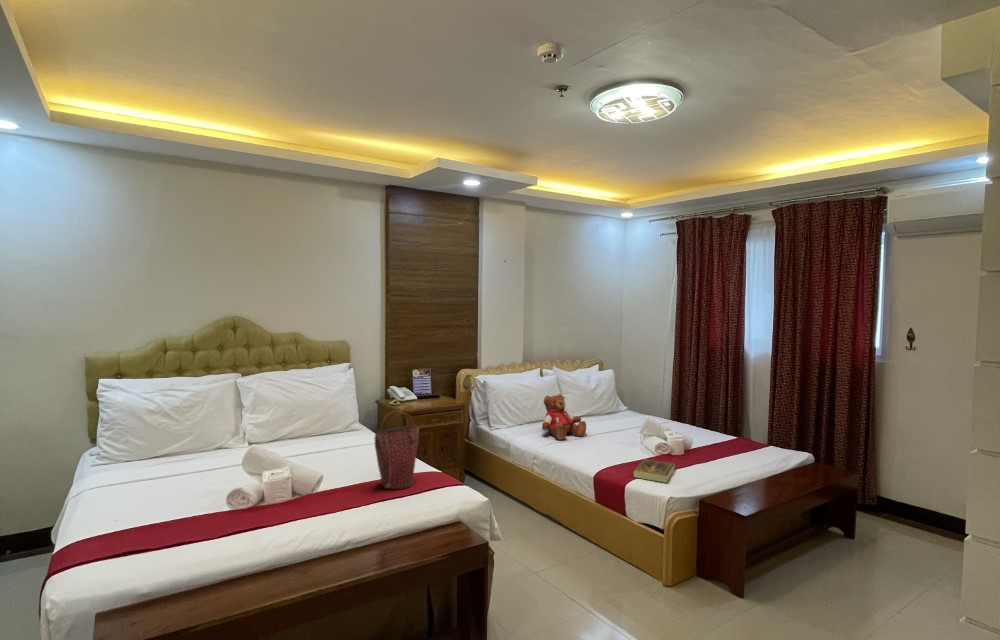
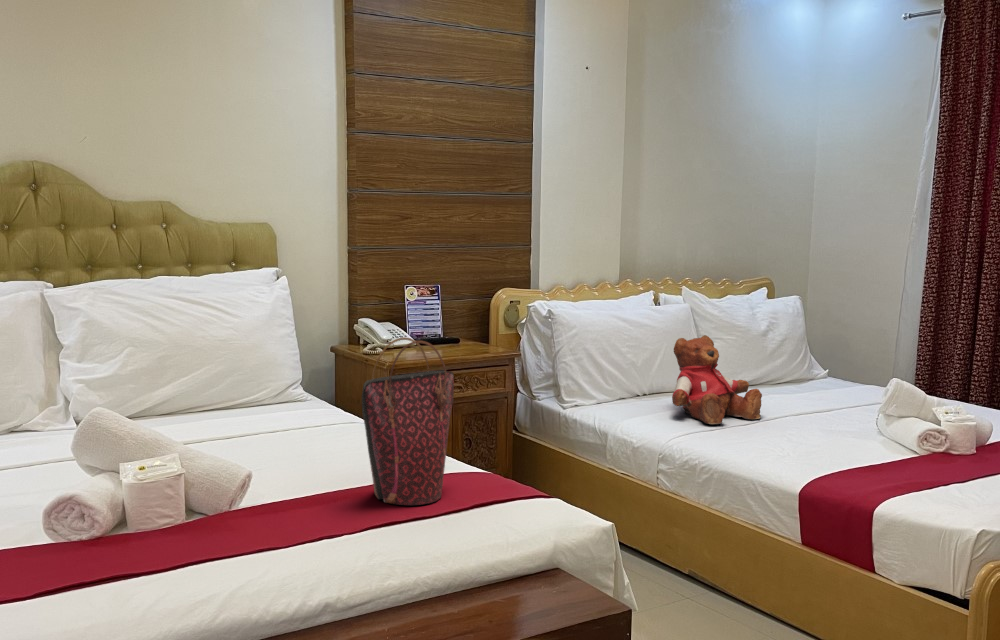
book: present [634,459,675,482] -> none [892,459,972,504]

